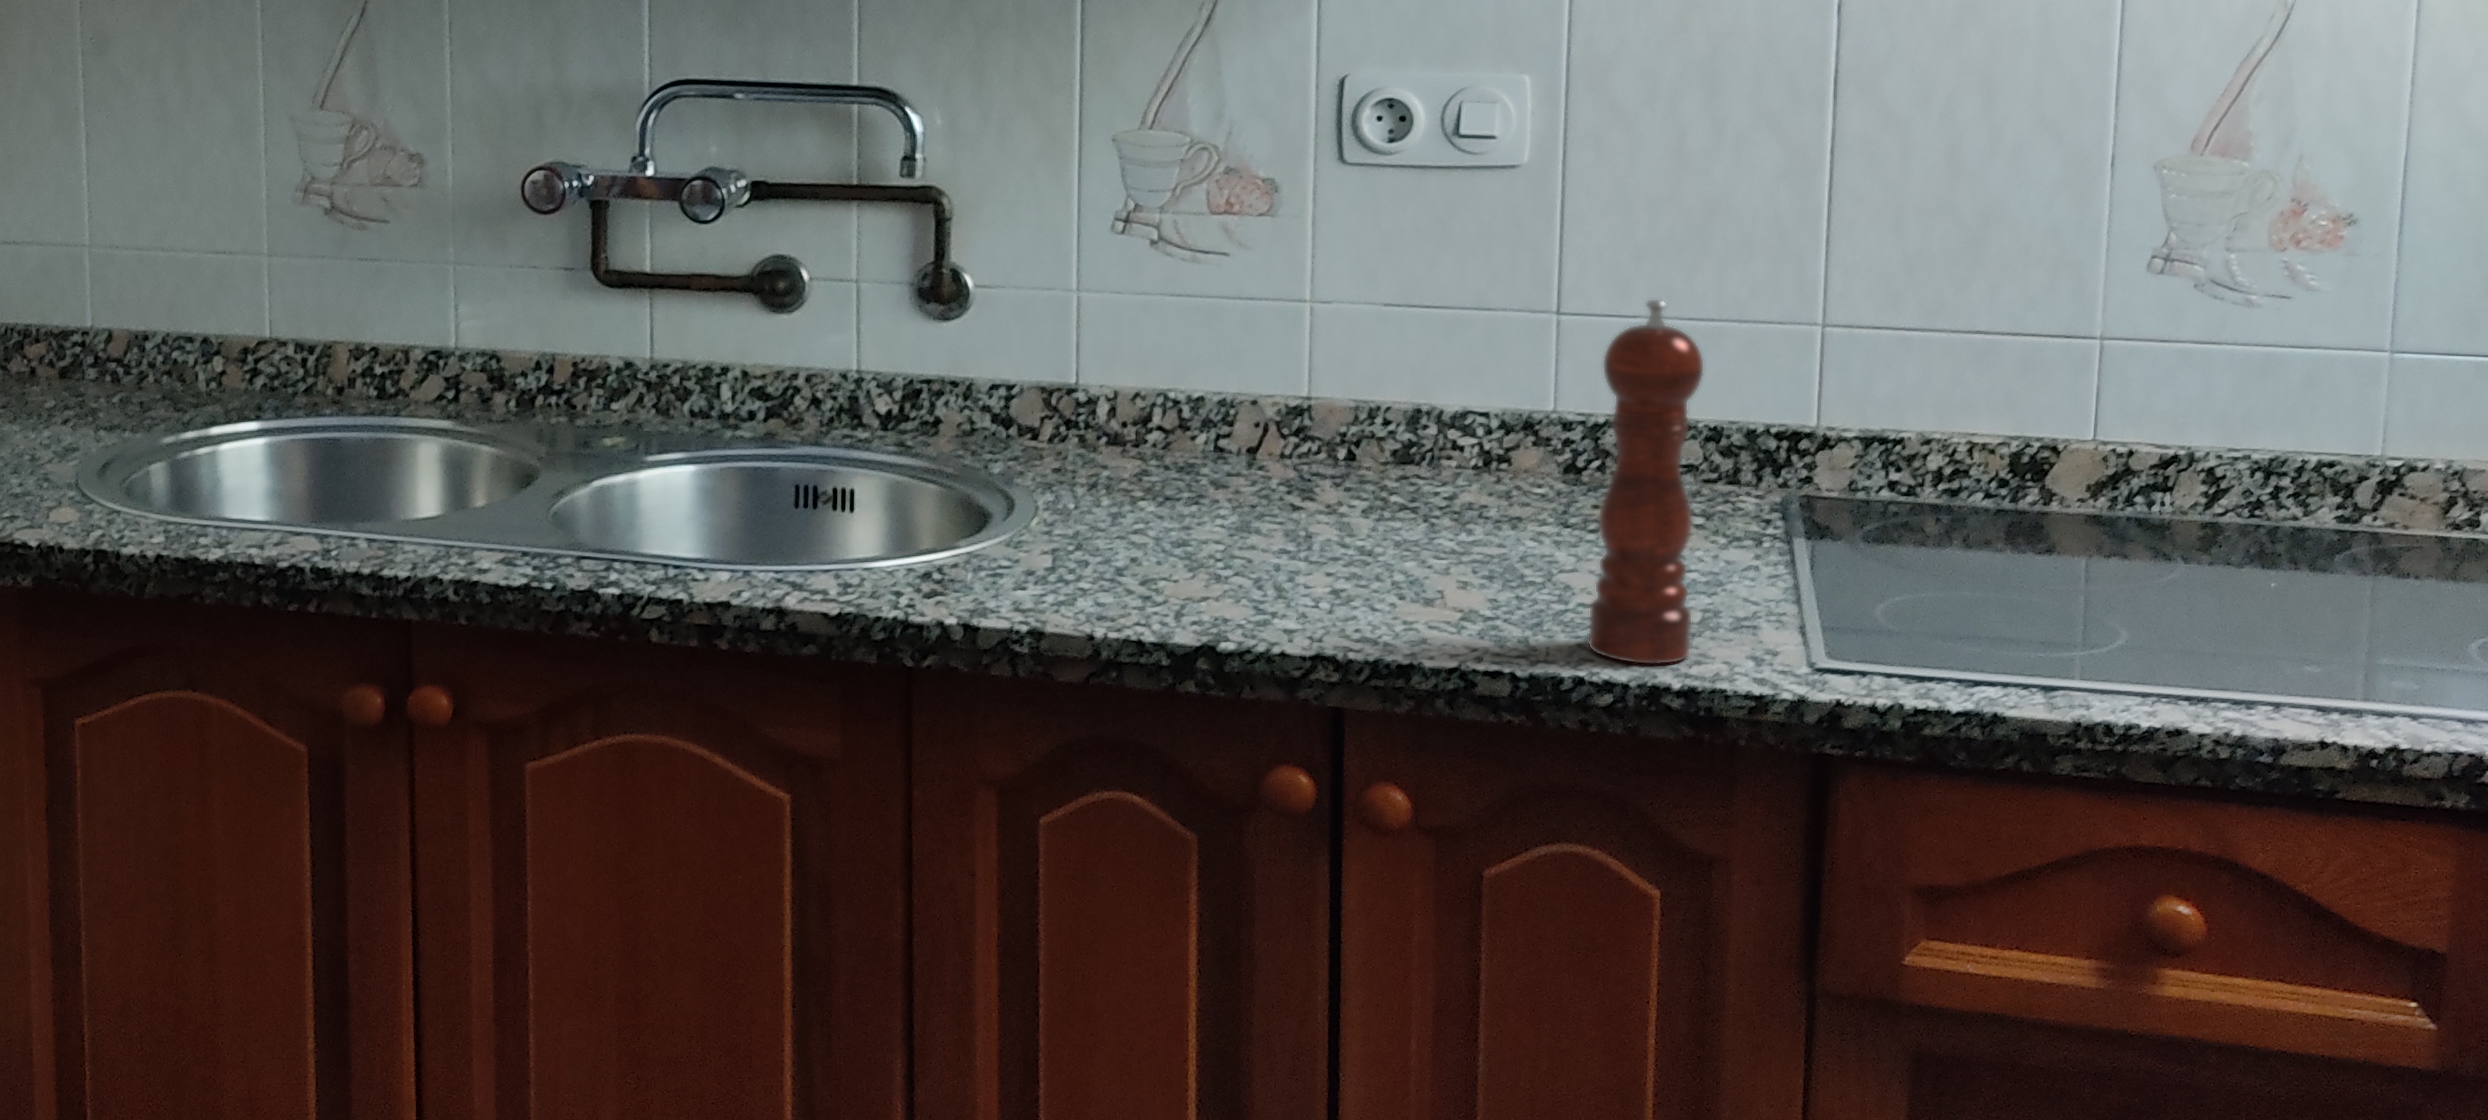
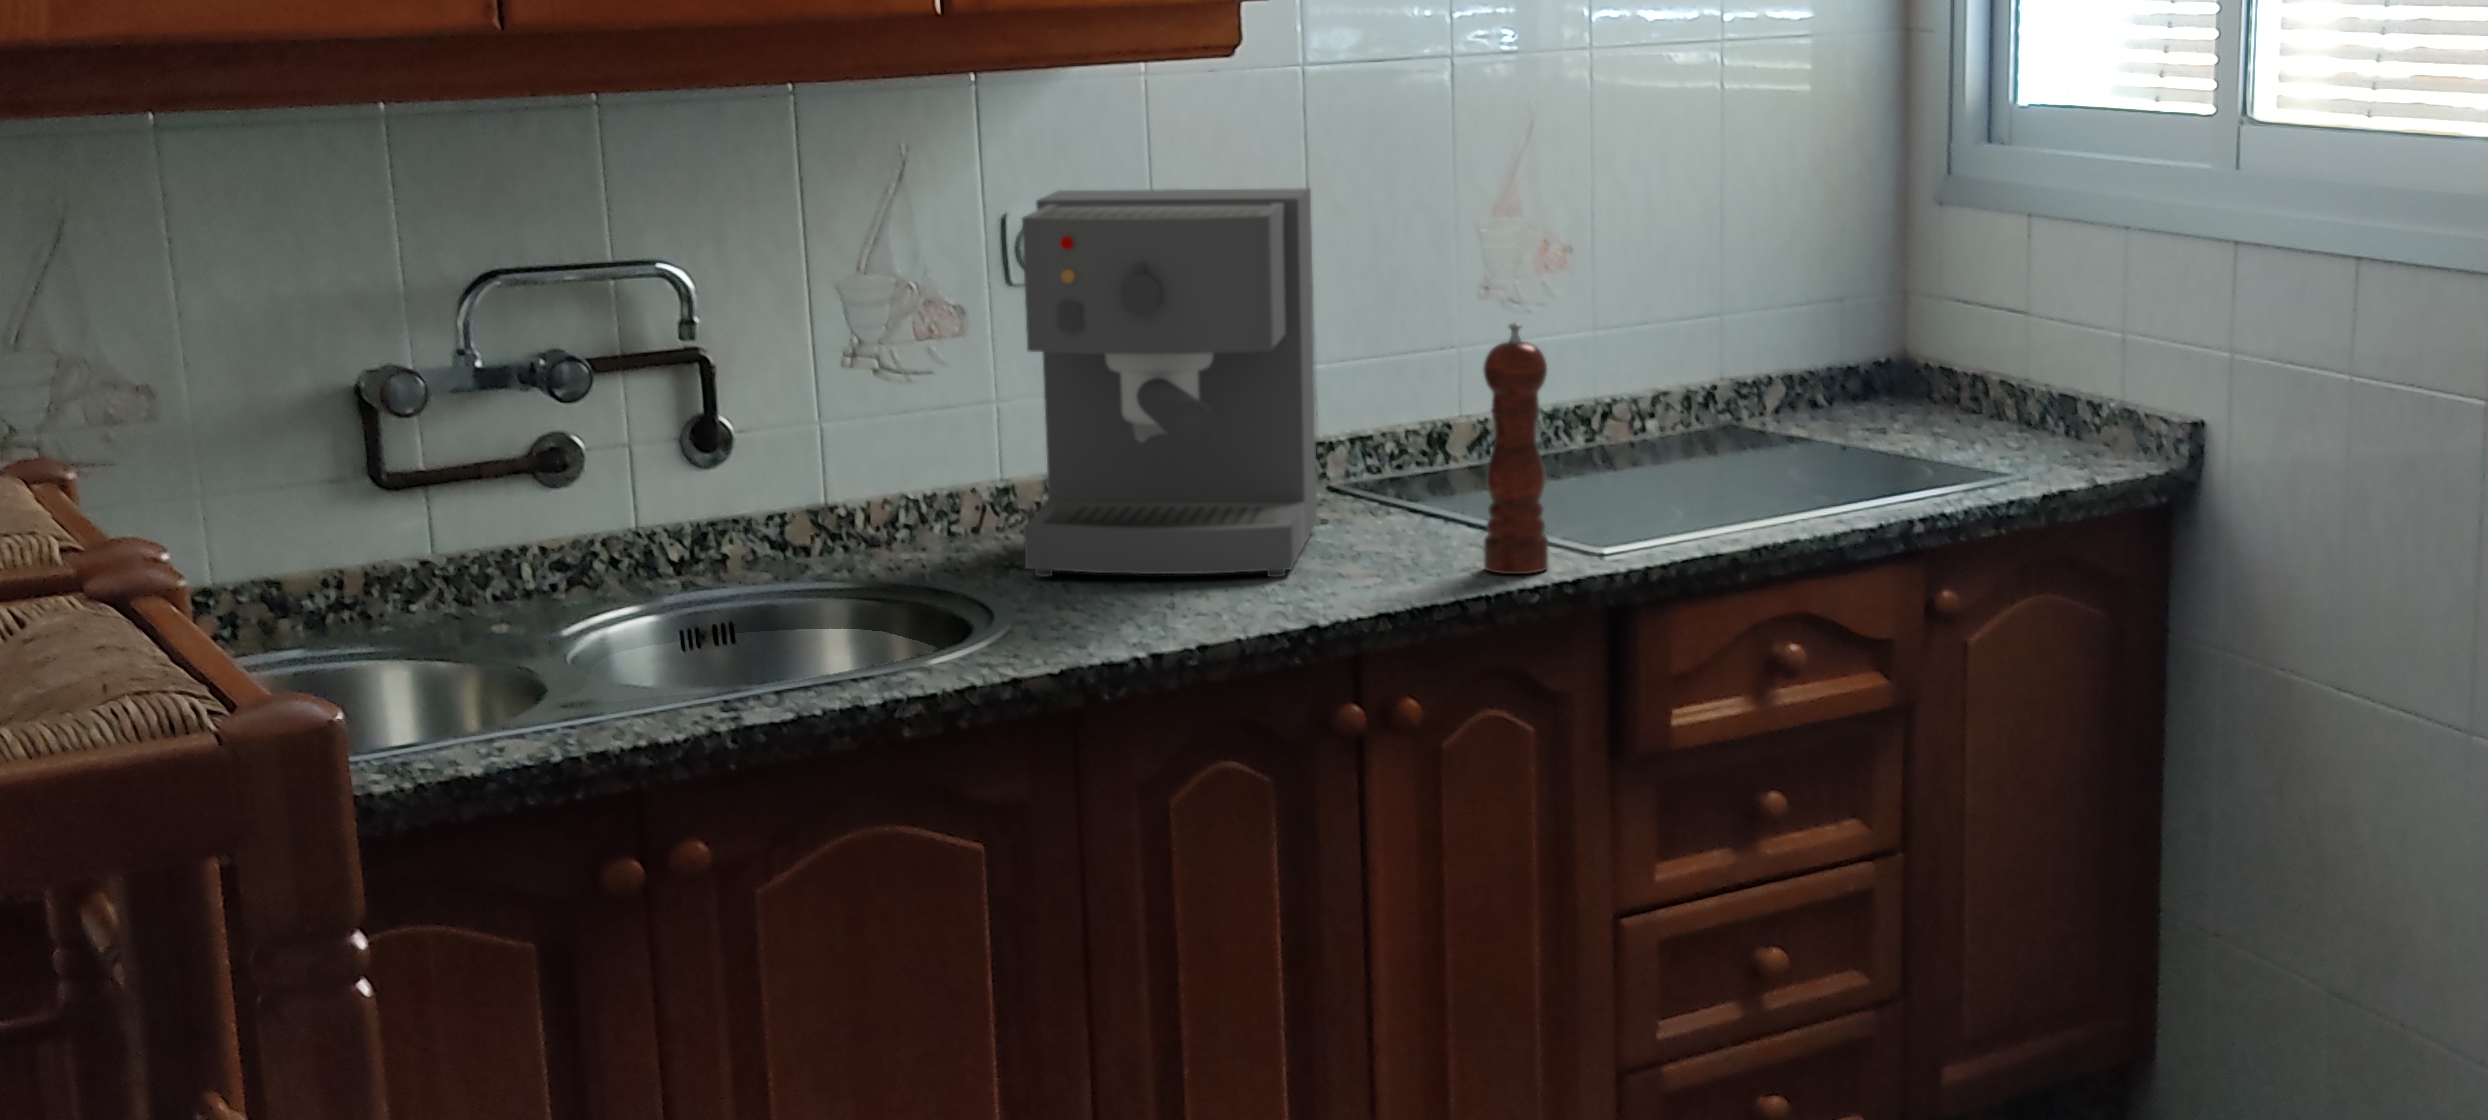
coffee maker: none [1132,54,1623,584] -> present [1022,188,1317,577]

